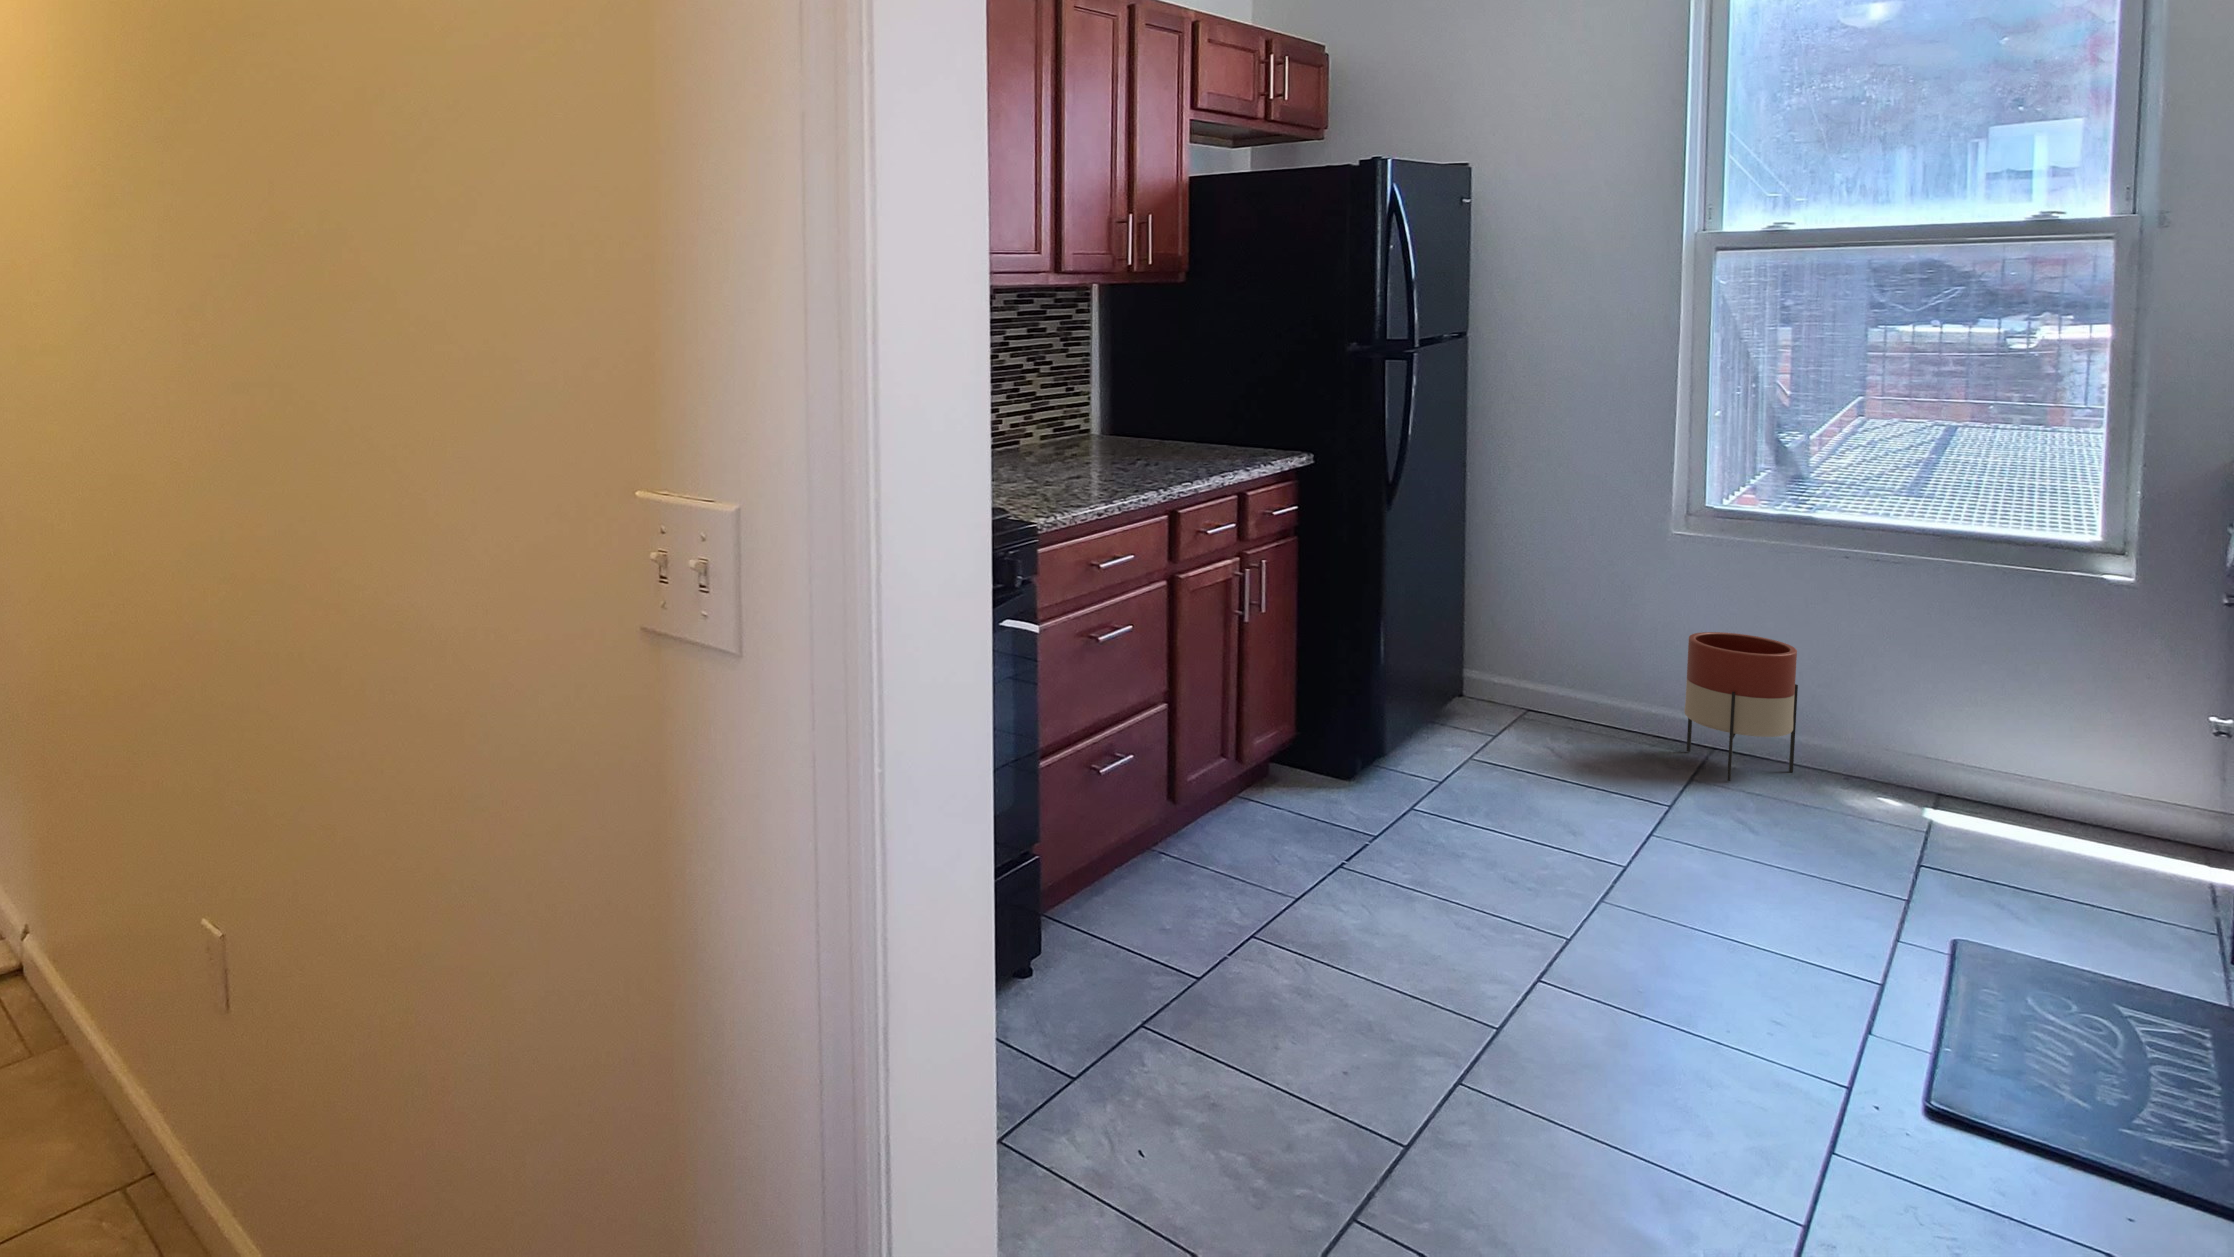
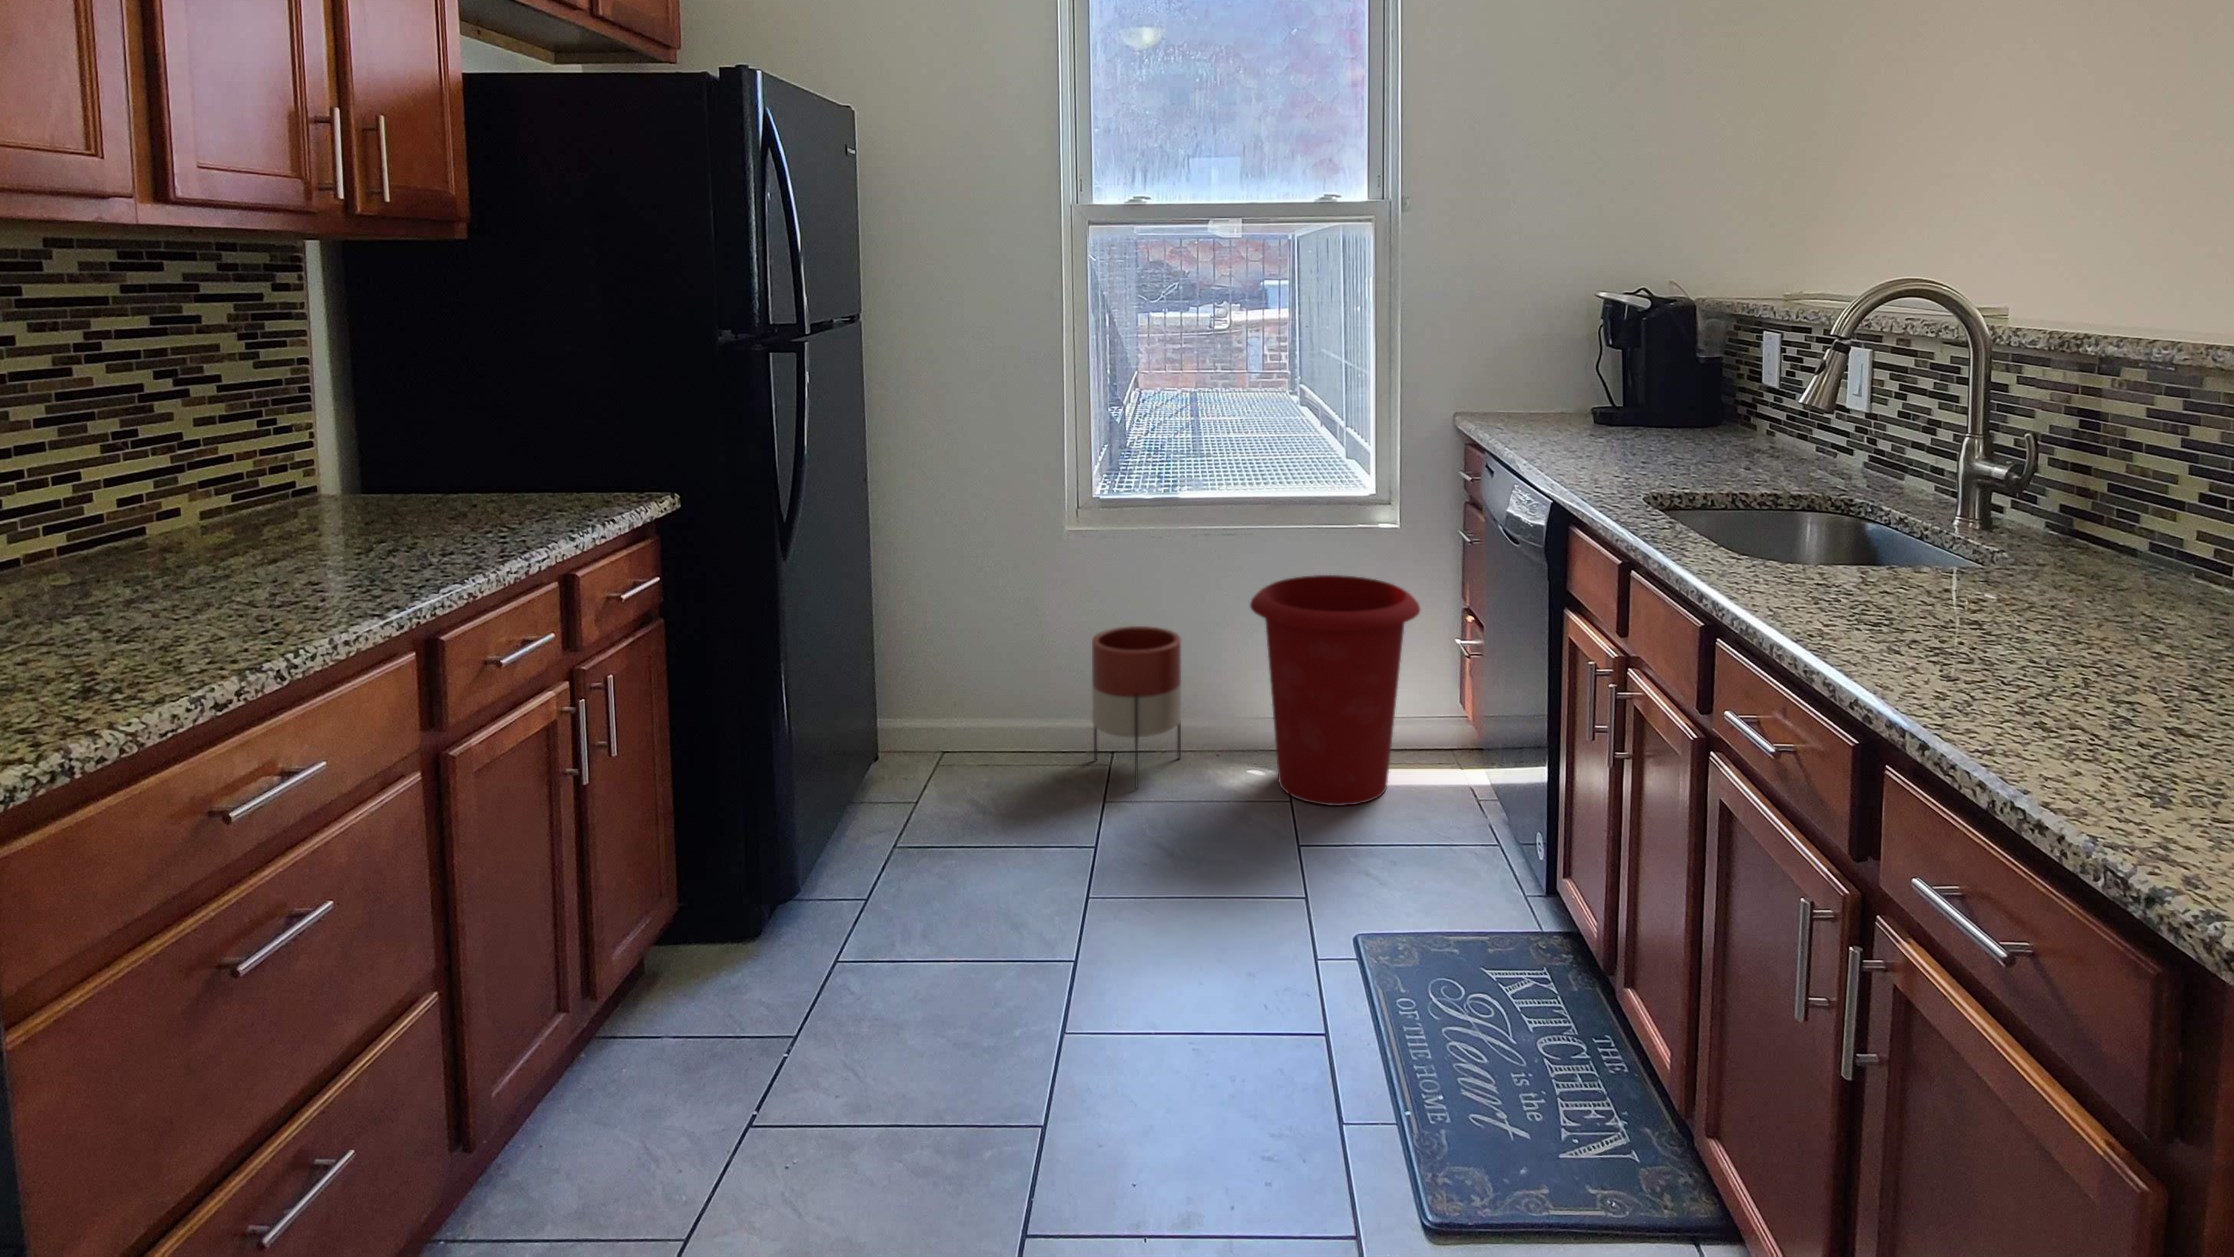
waste bin: none [1884,613,2141,858] -> present [1250,575,1420,806]

